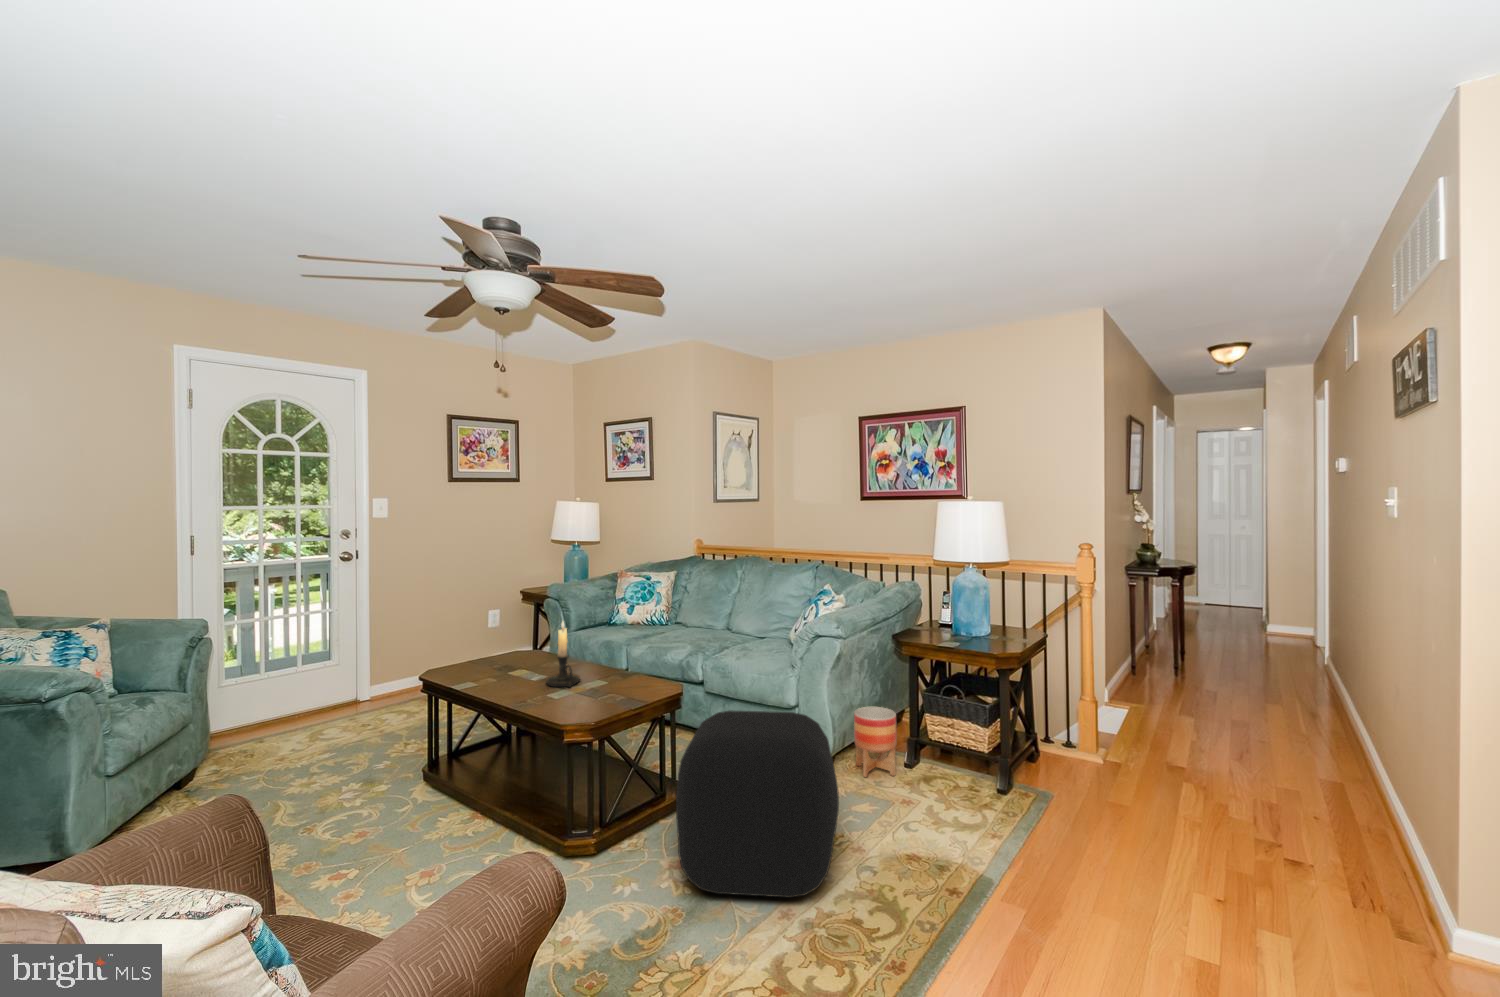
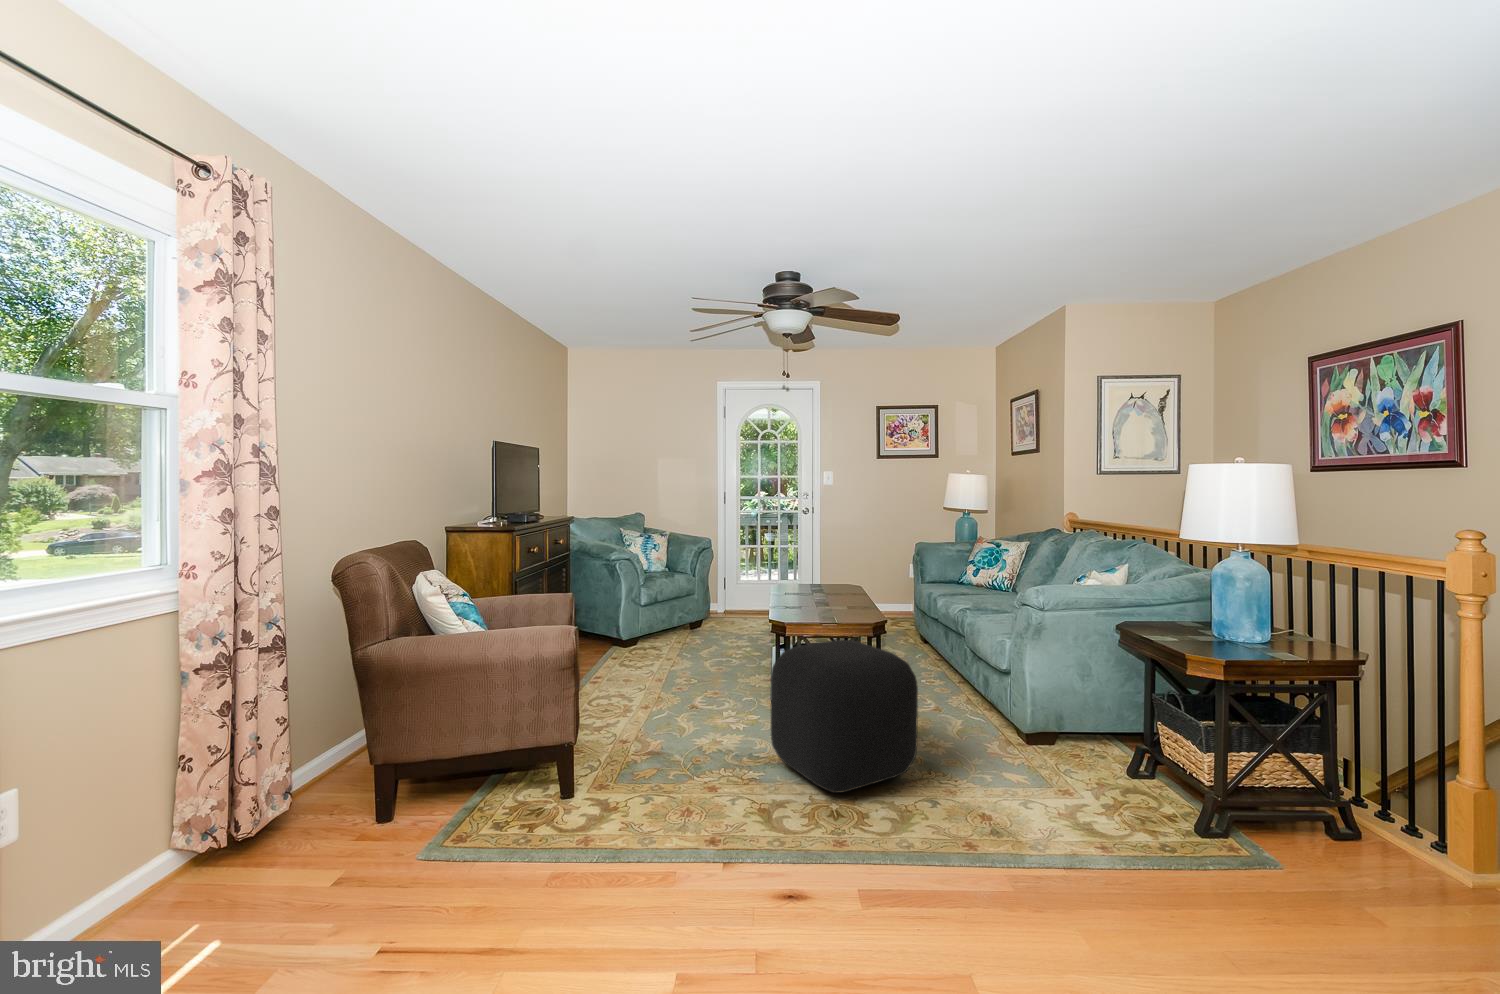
candle holder: present [546,621,580,687] -> none [810,559,836,610]
planter: present [854,707,896,777] -> none [1055,695,1107,778]

